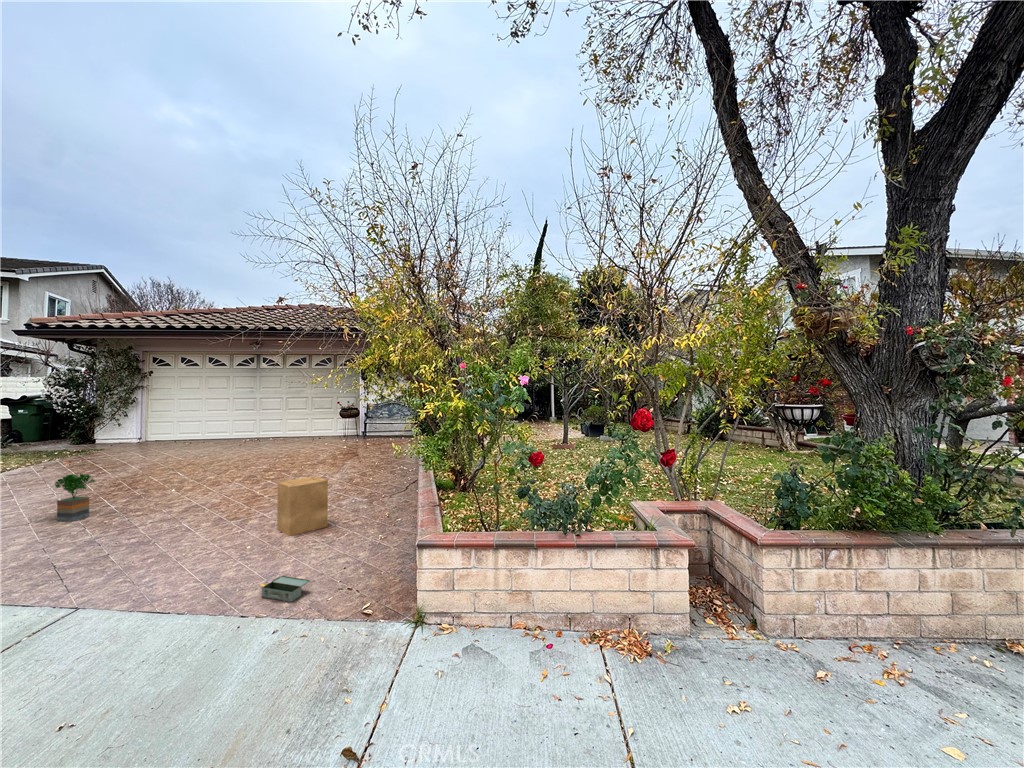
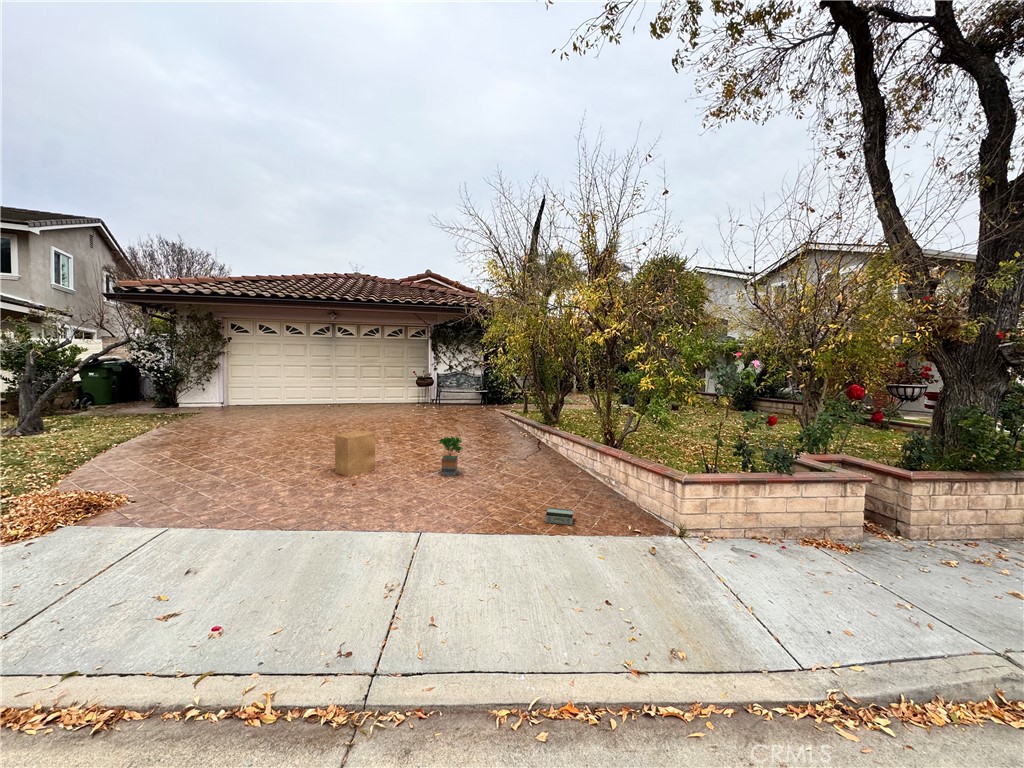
potted tree: present [55,474,95,522] -> present [439,437,463,476]
cardboard box: present [277,476,328,536] -> present [335,430,375,477]

